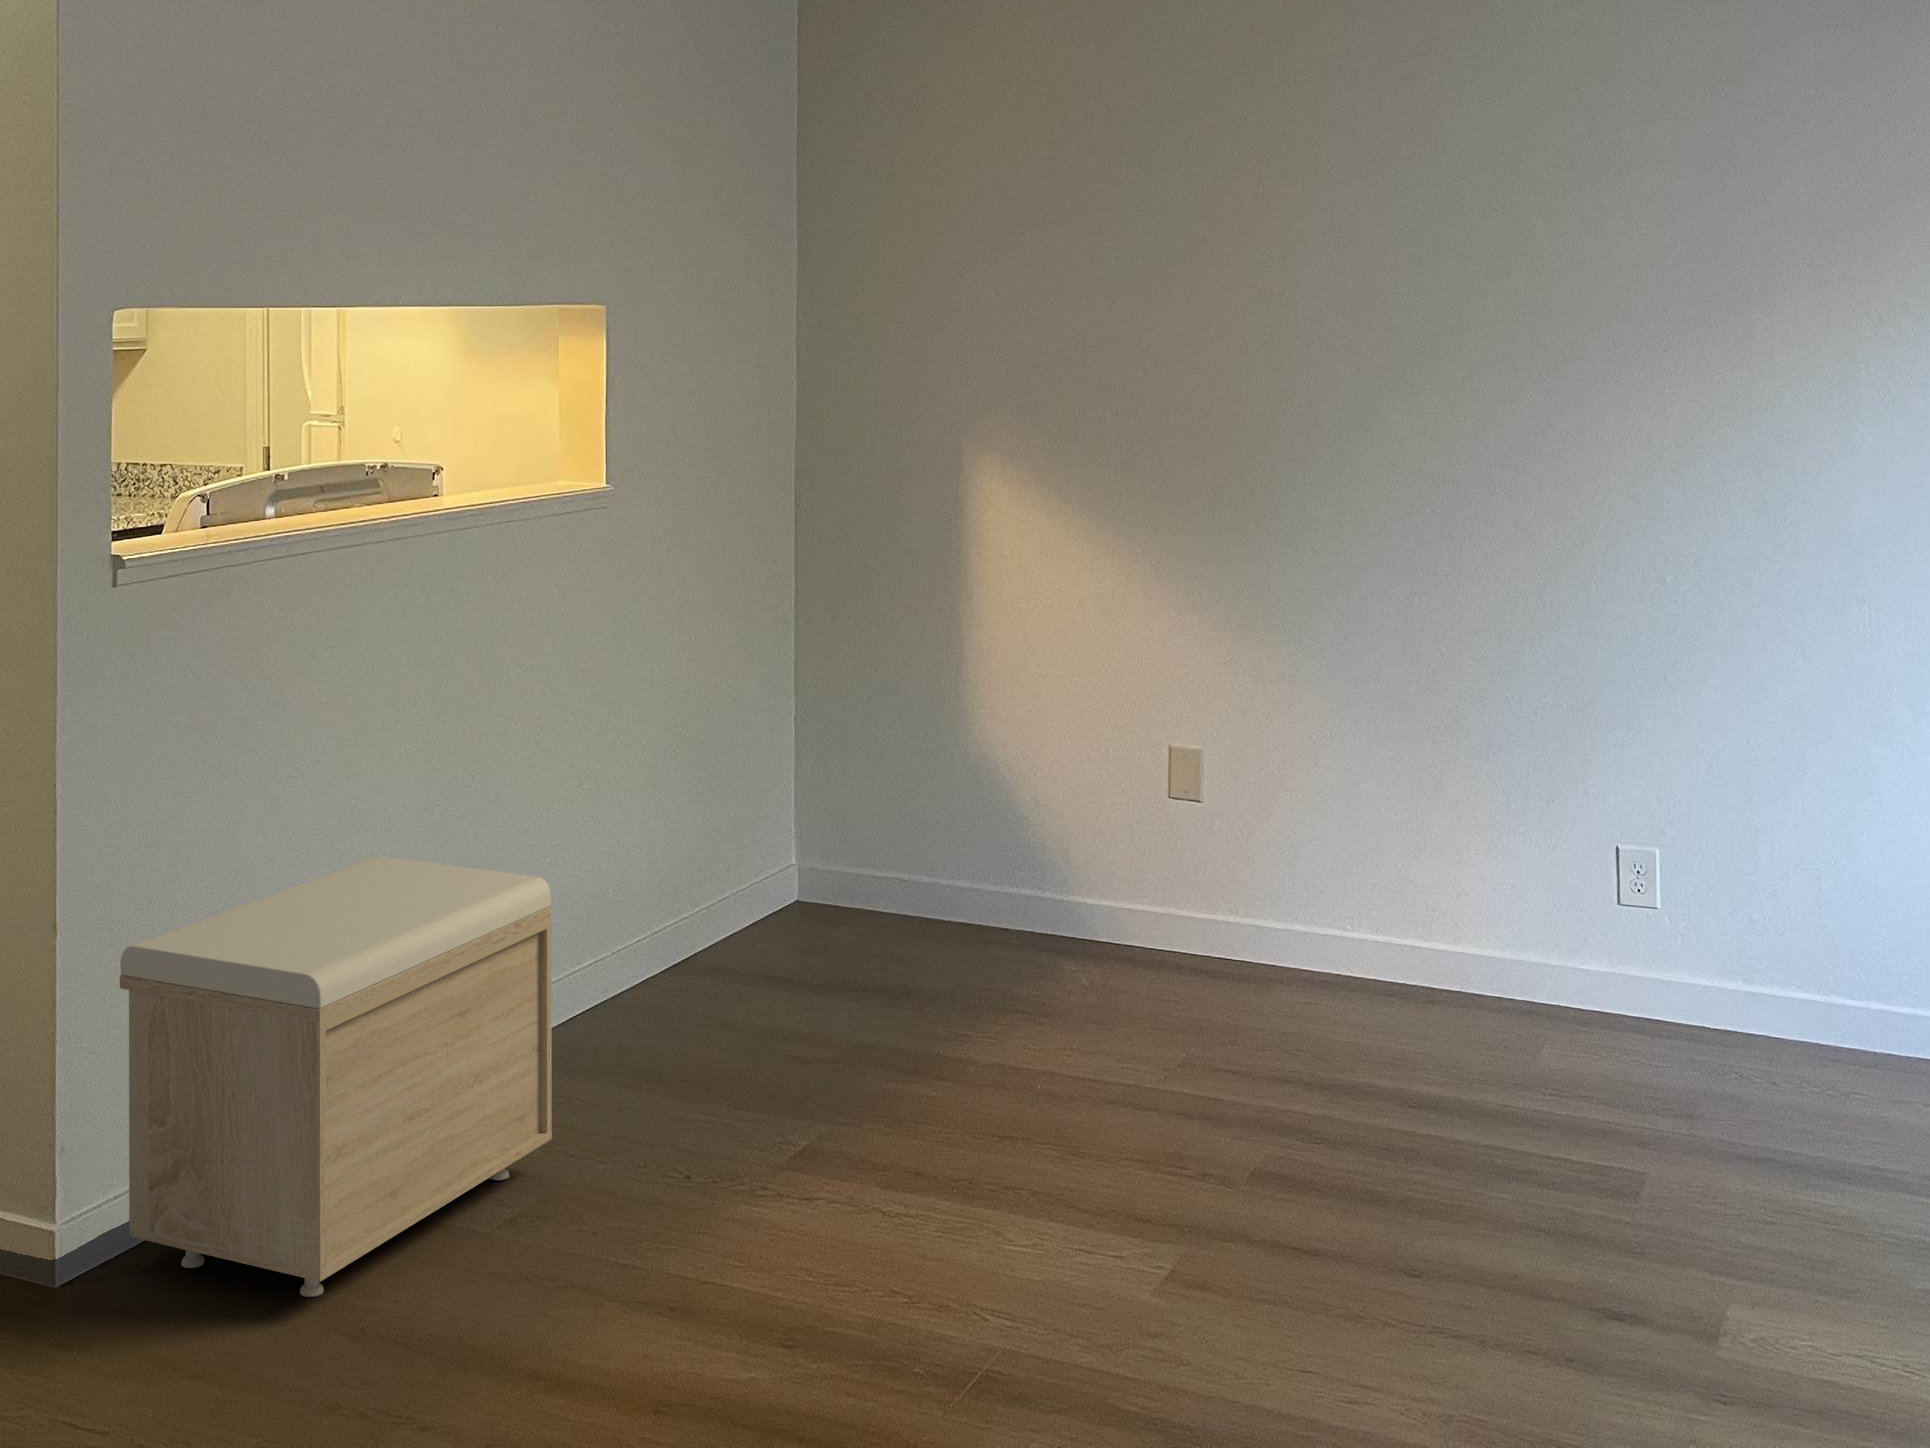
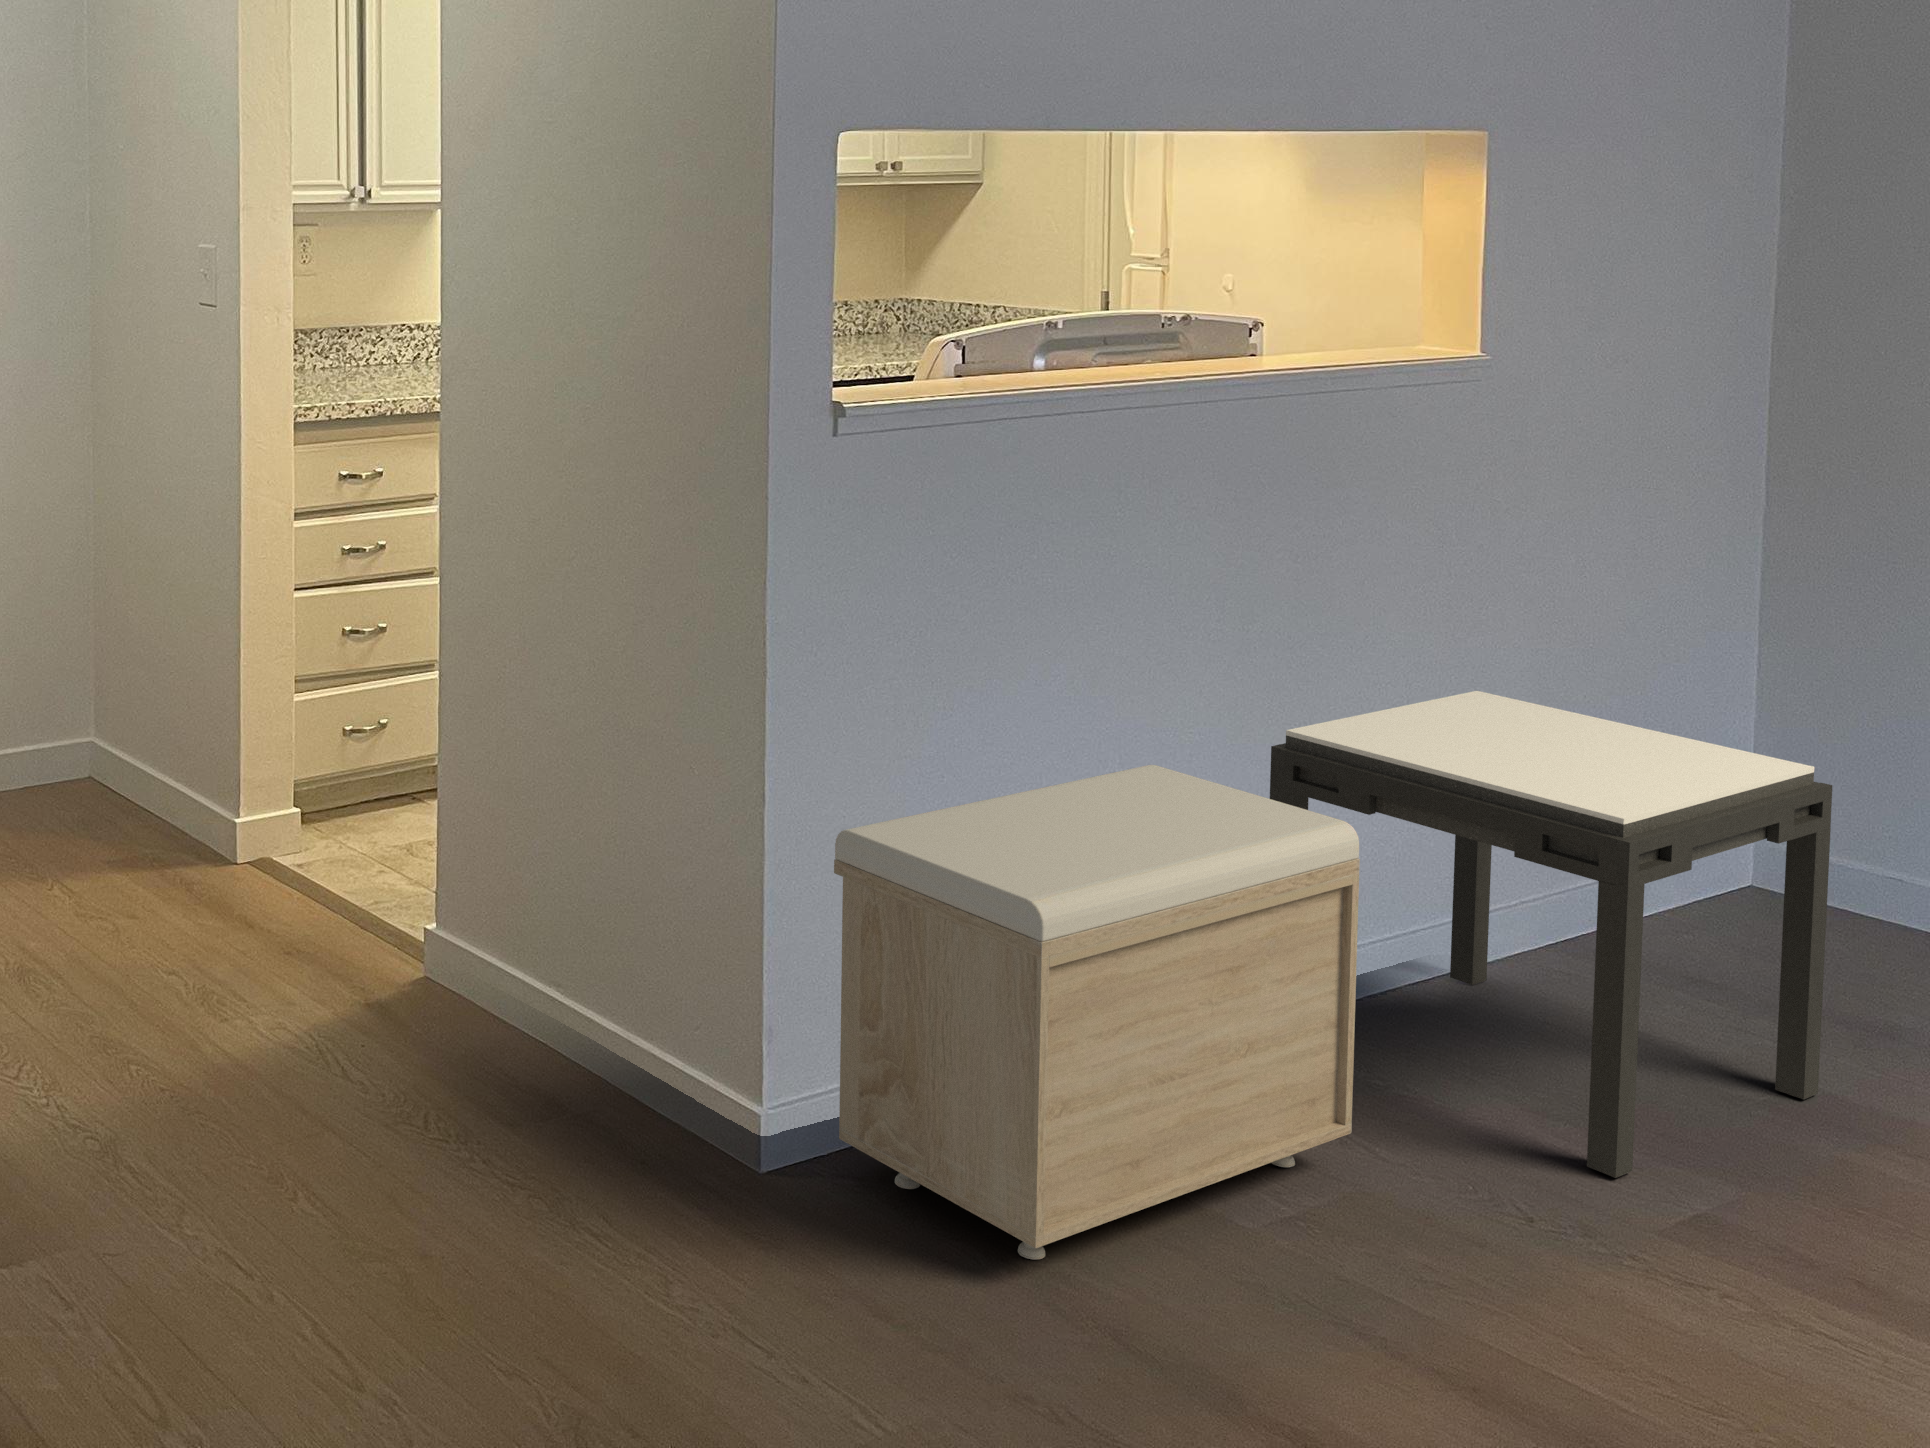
side table: none [467,766,866,1134] -> present [1270,691,1832,1178]

